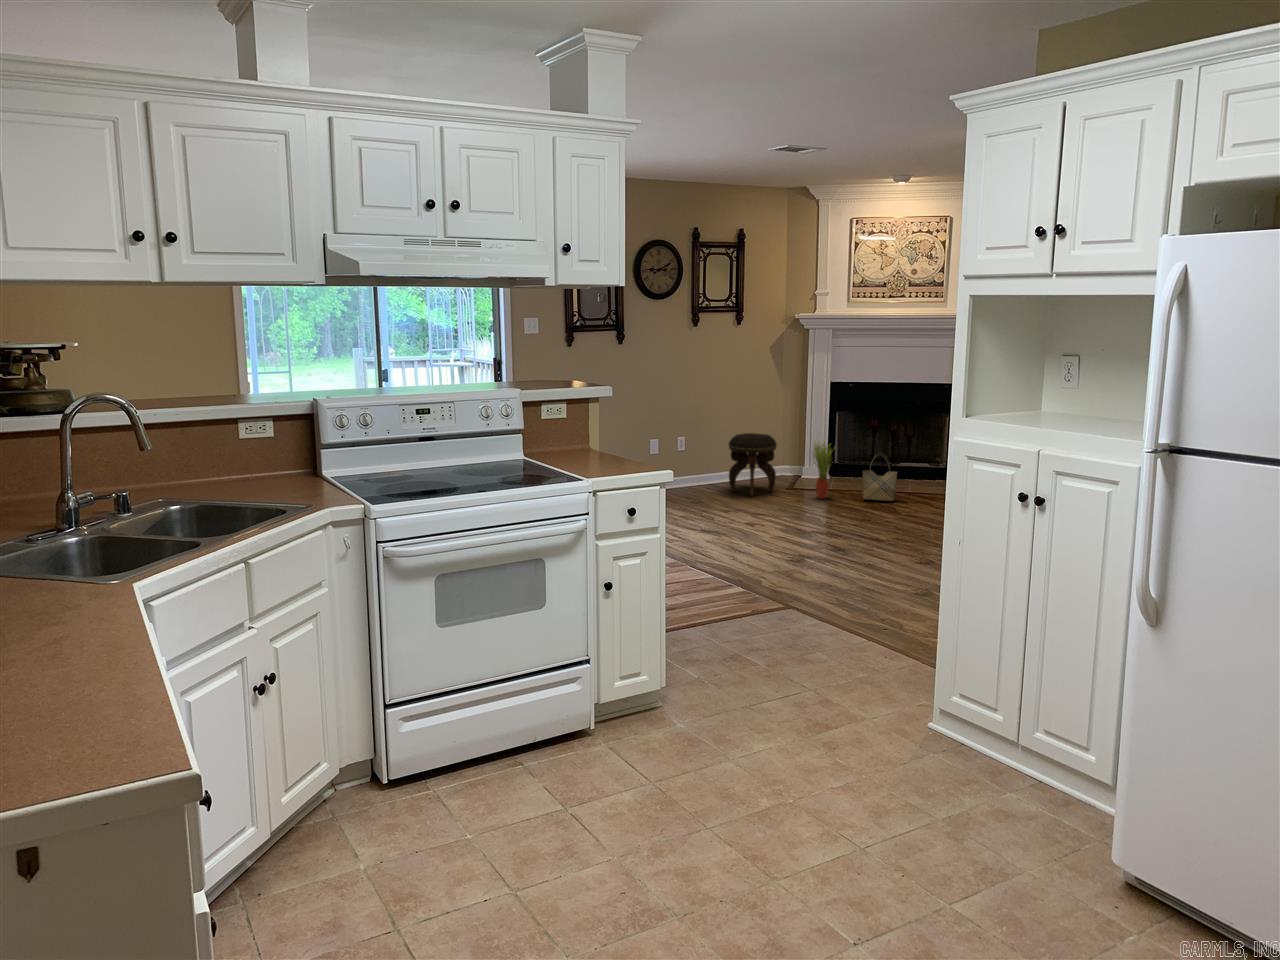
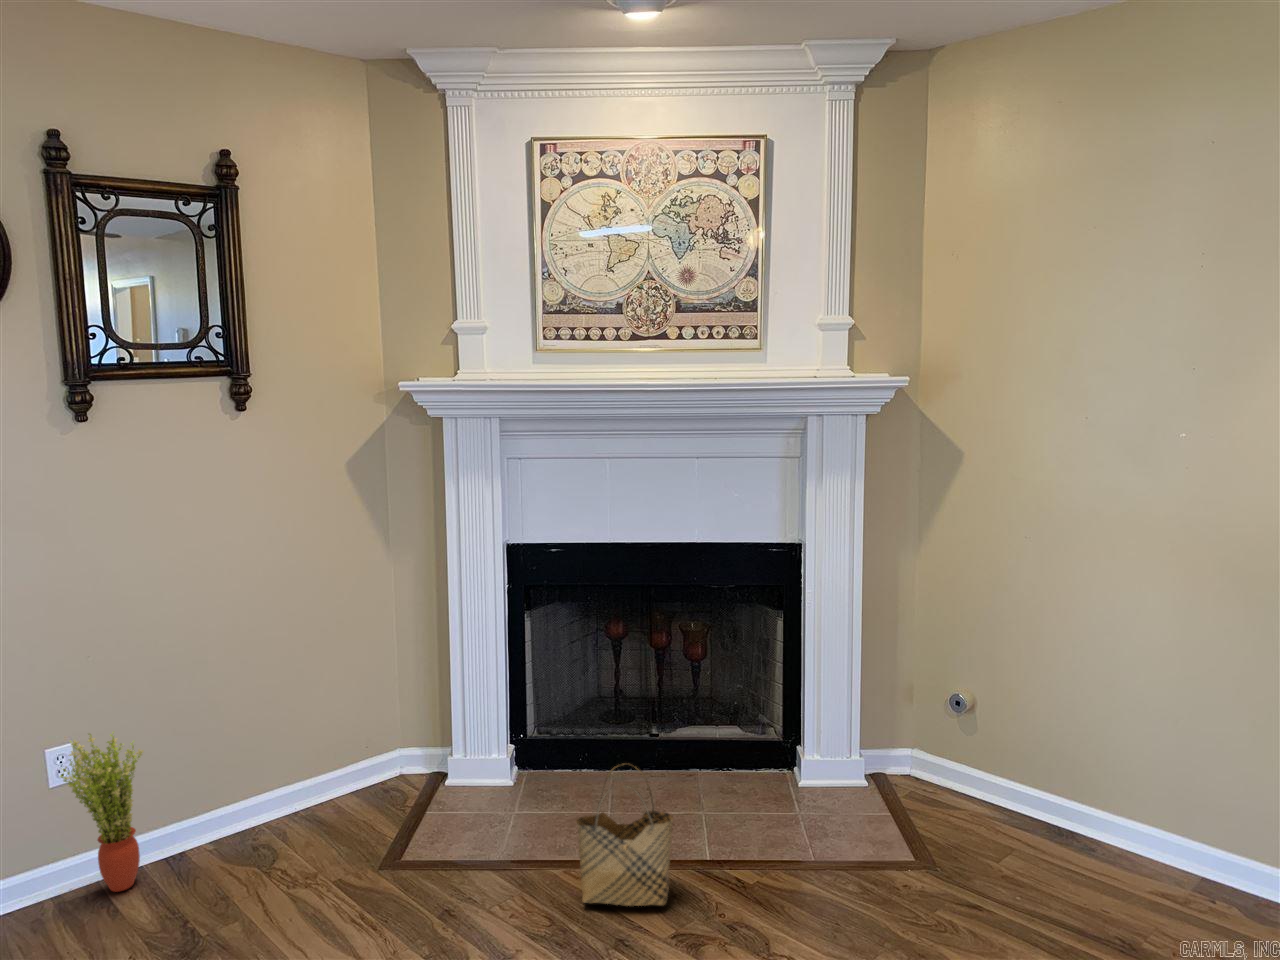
footstool: present [729,433,777,496] -> none [198,706,347,910]
potted plant: present [813,442,835,499] -> present [60,734,143,892]

